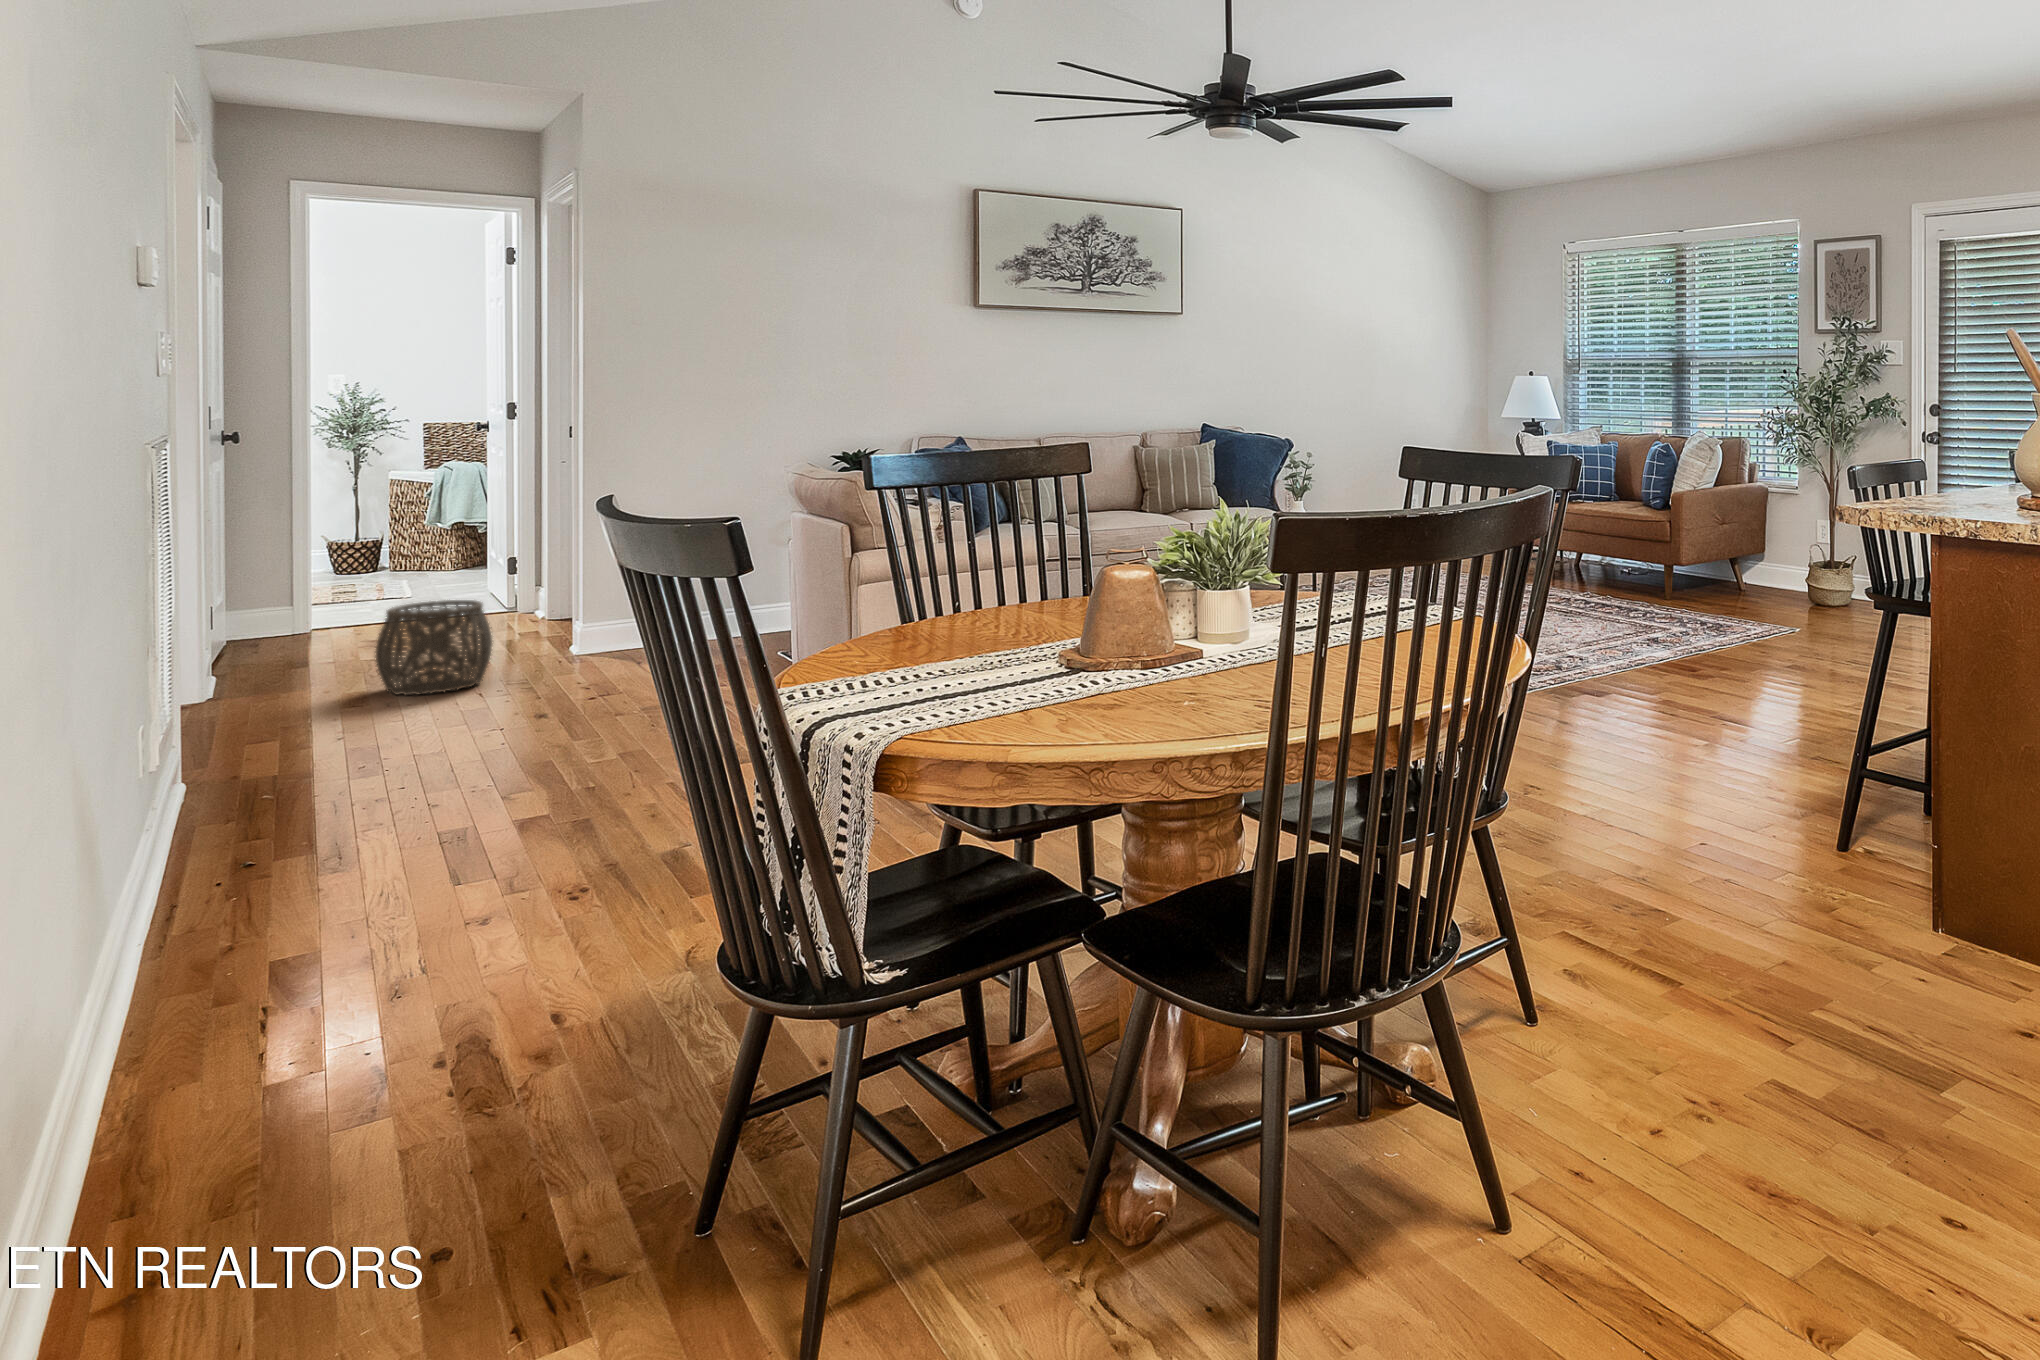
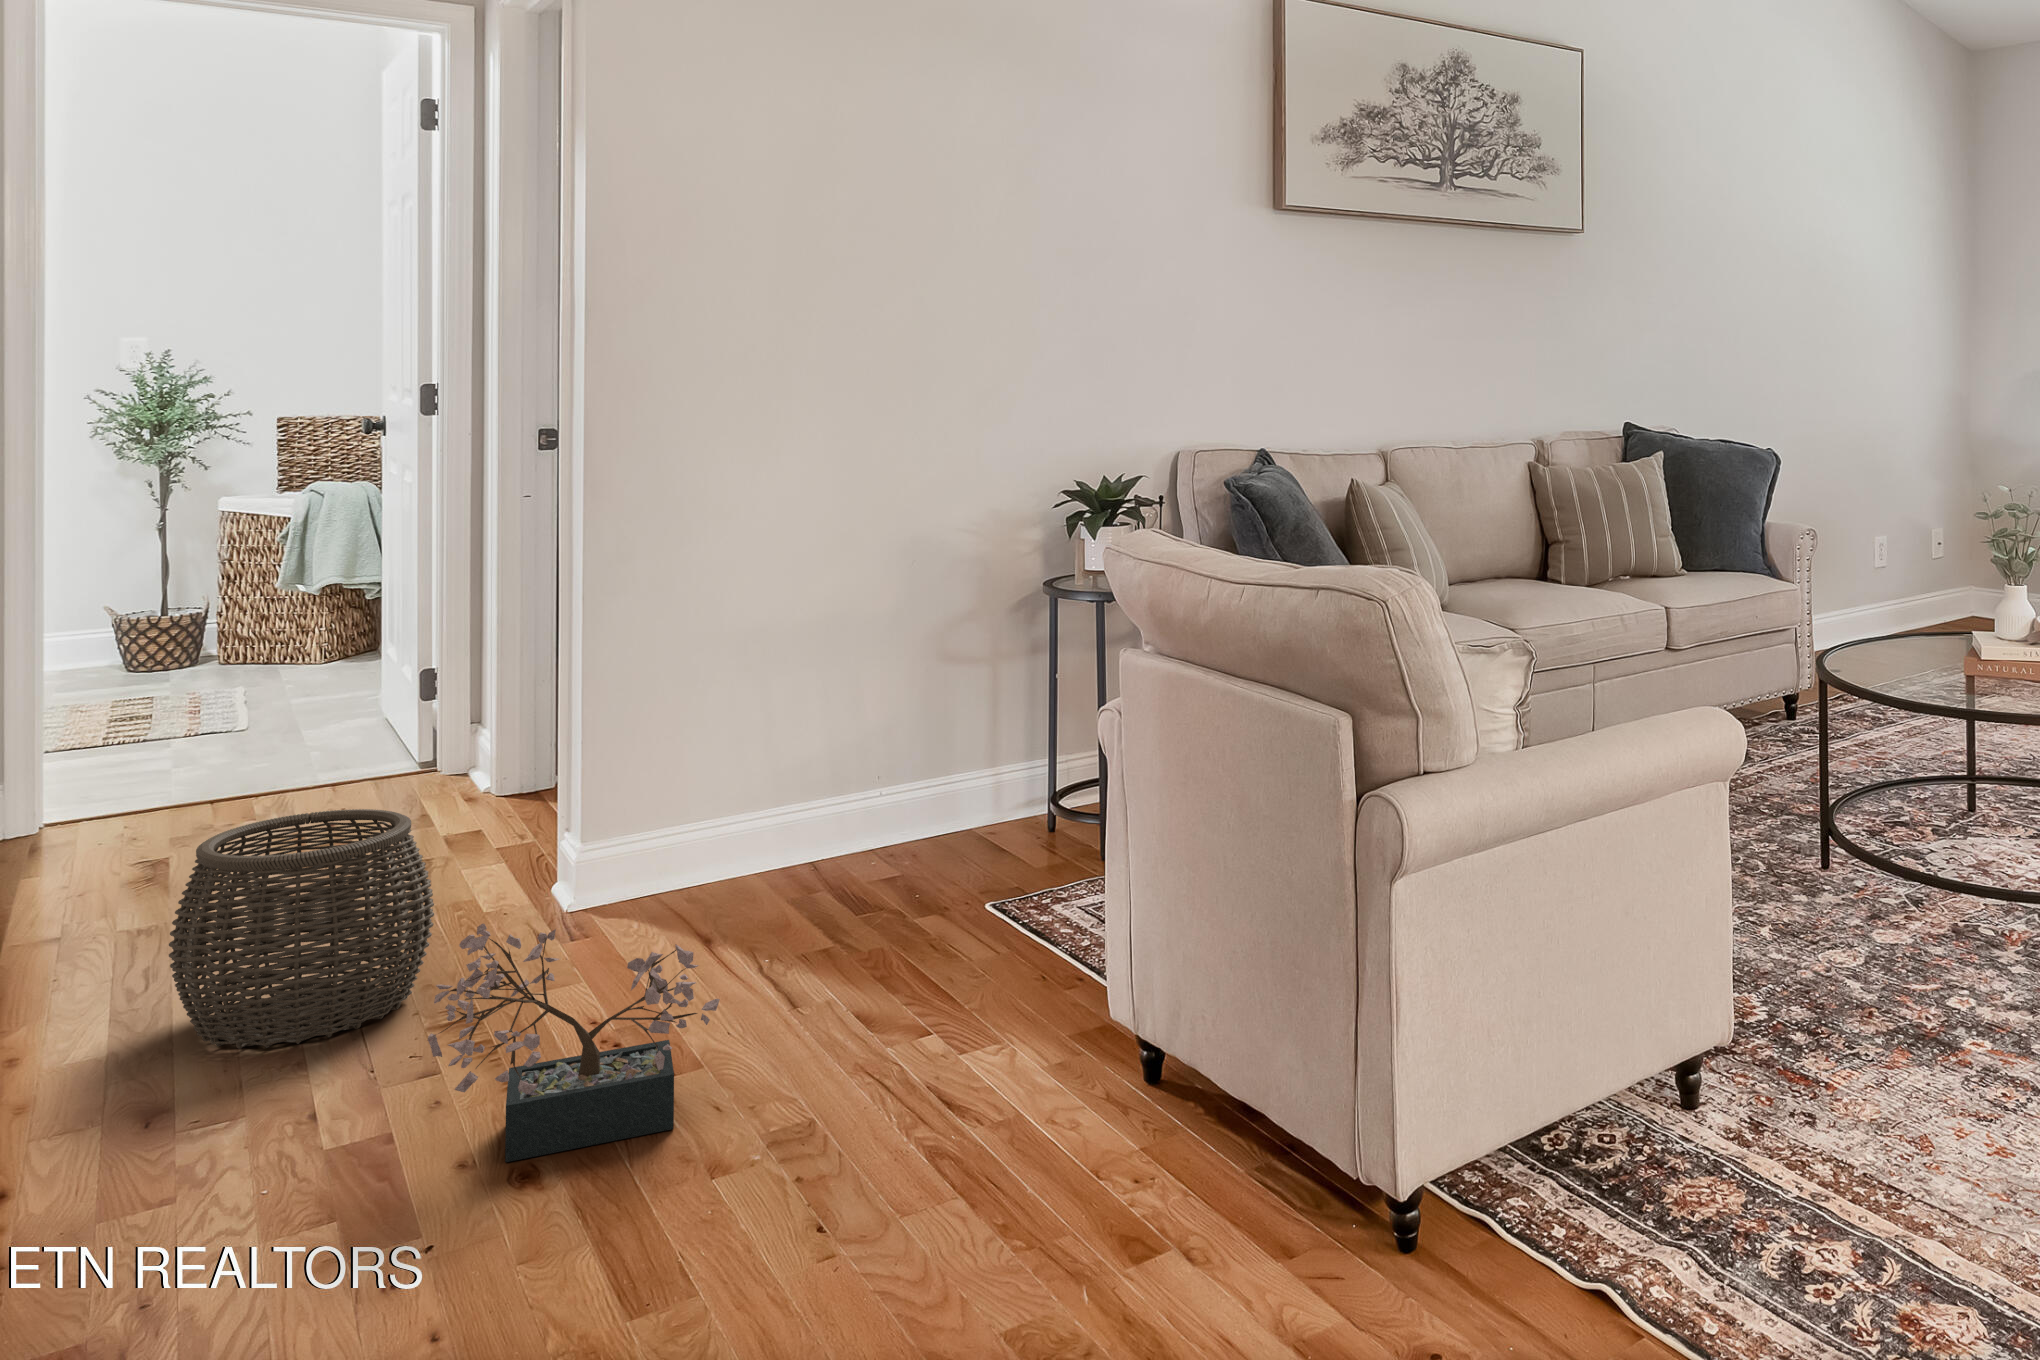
decorative plant: none [483,629,609,721] -> present [428,924,720,1162]

